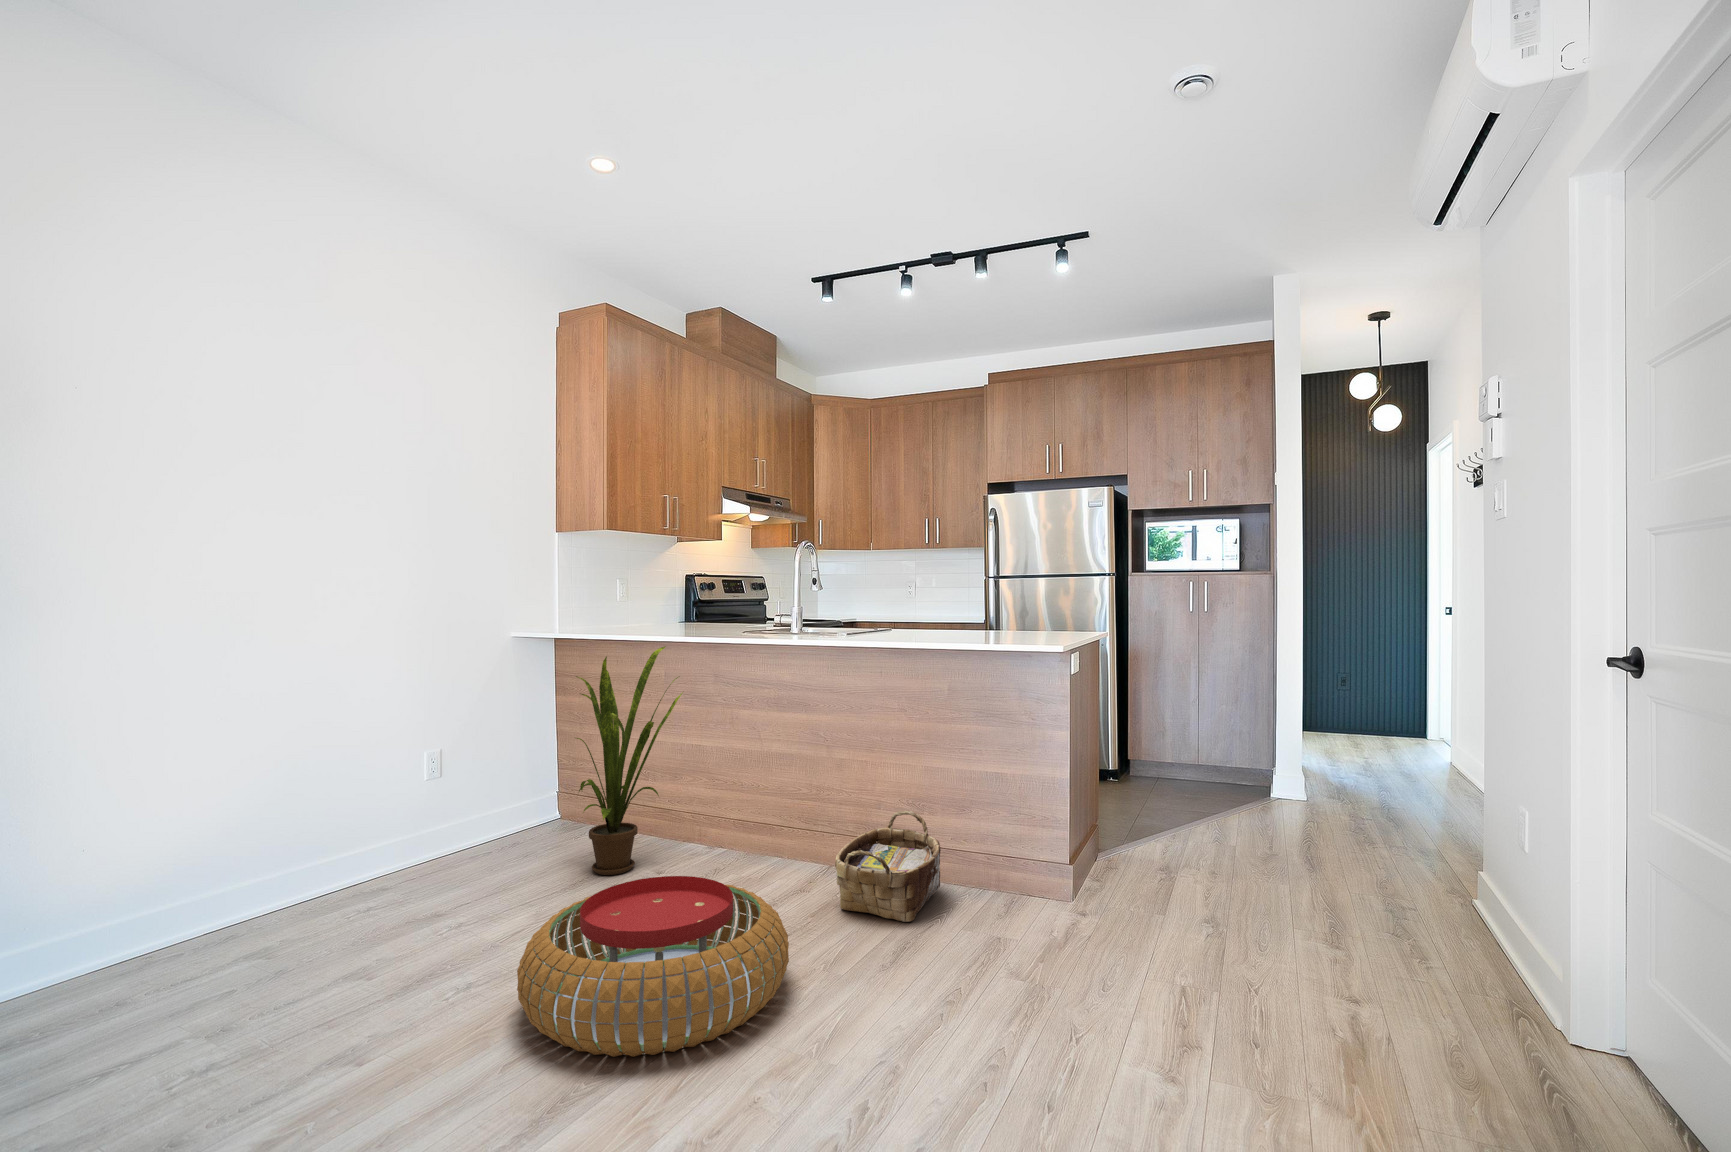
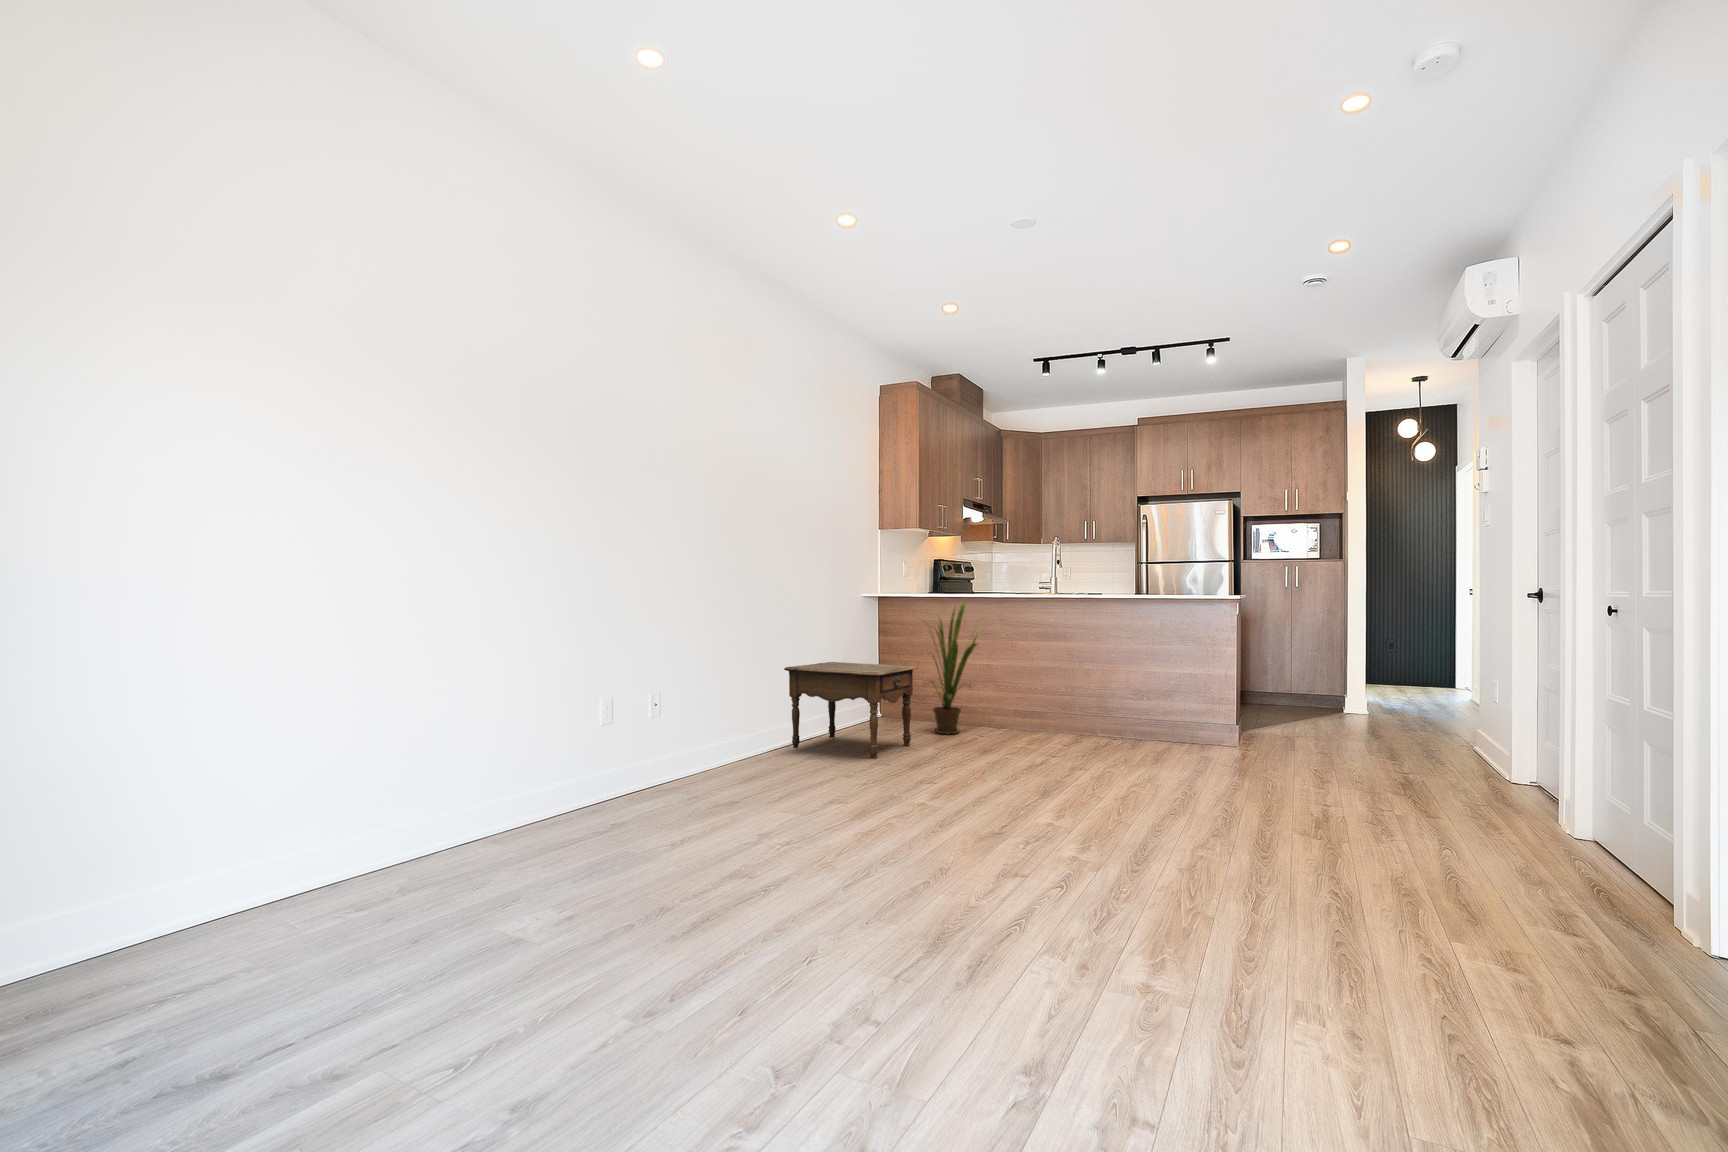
side table: none [245,759,514,968] -> present [784,662,917,758]
woven basket: present [835,811,941,922] -> none [1101,695,1161,750]
pouf: present [517,876,789,1057] -> none [977,713,1112,778]

